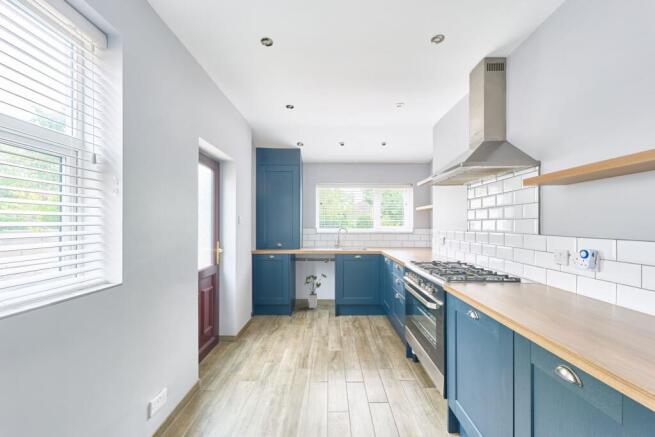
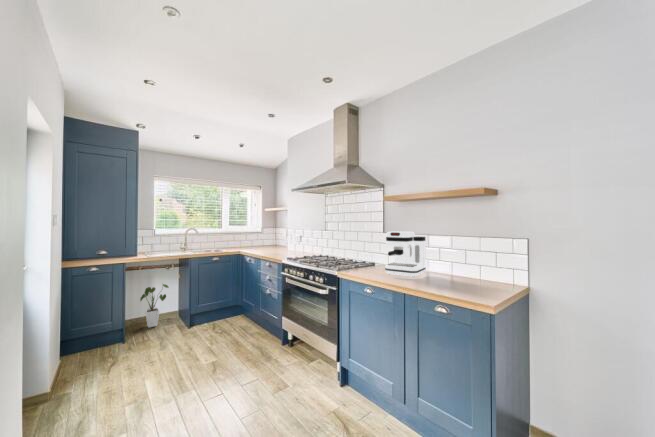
coffee maker: none [517,232,618,314] -> present [385,231,426,277]

